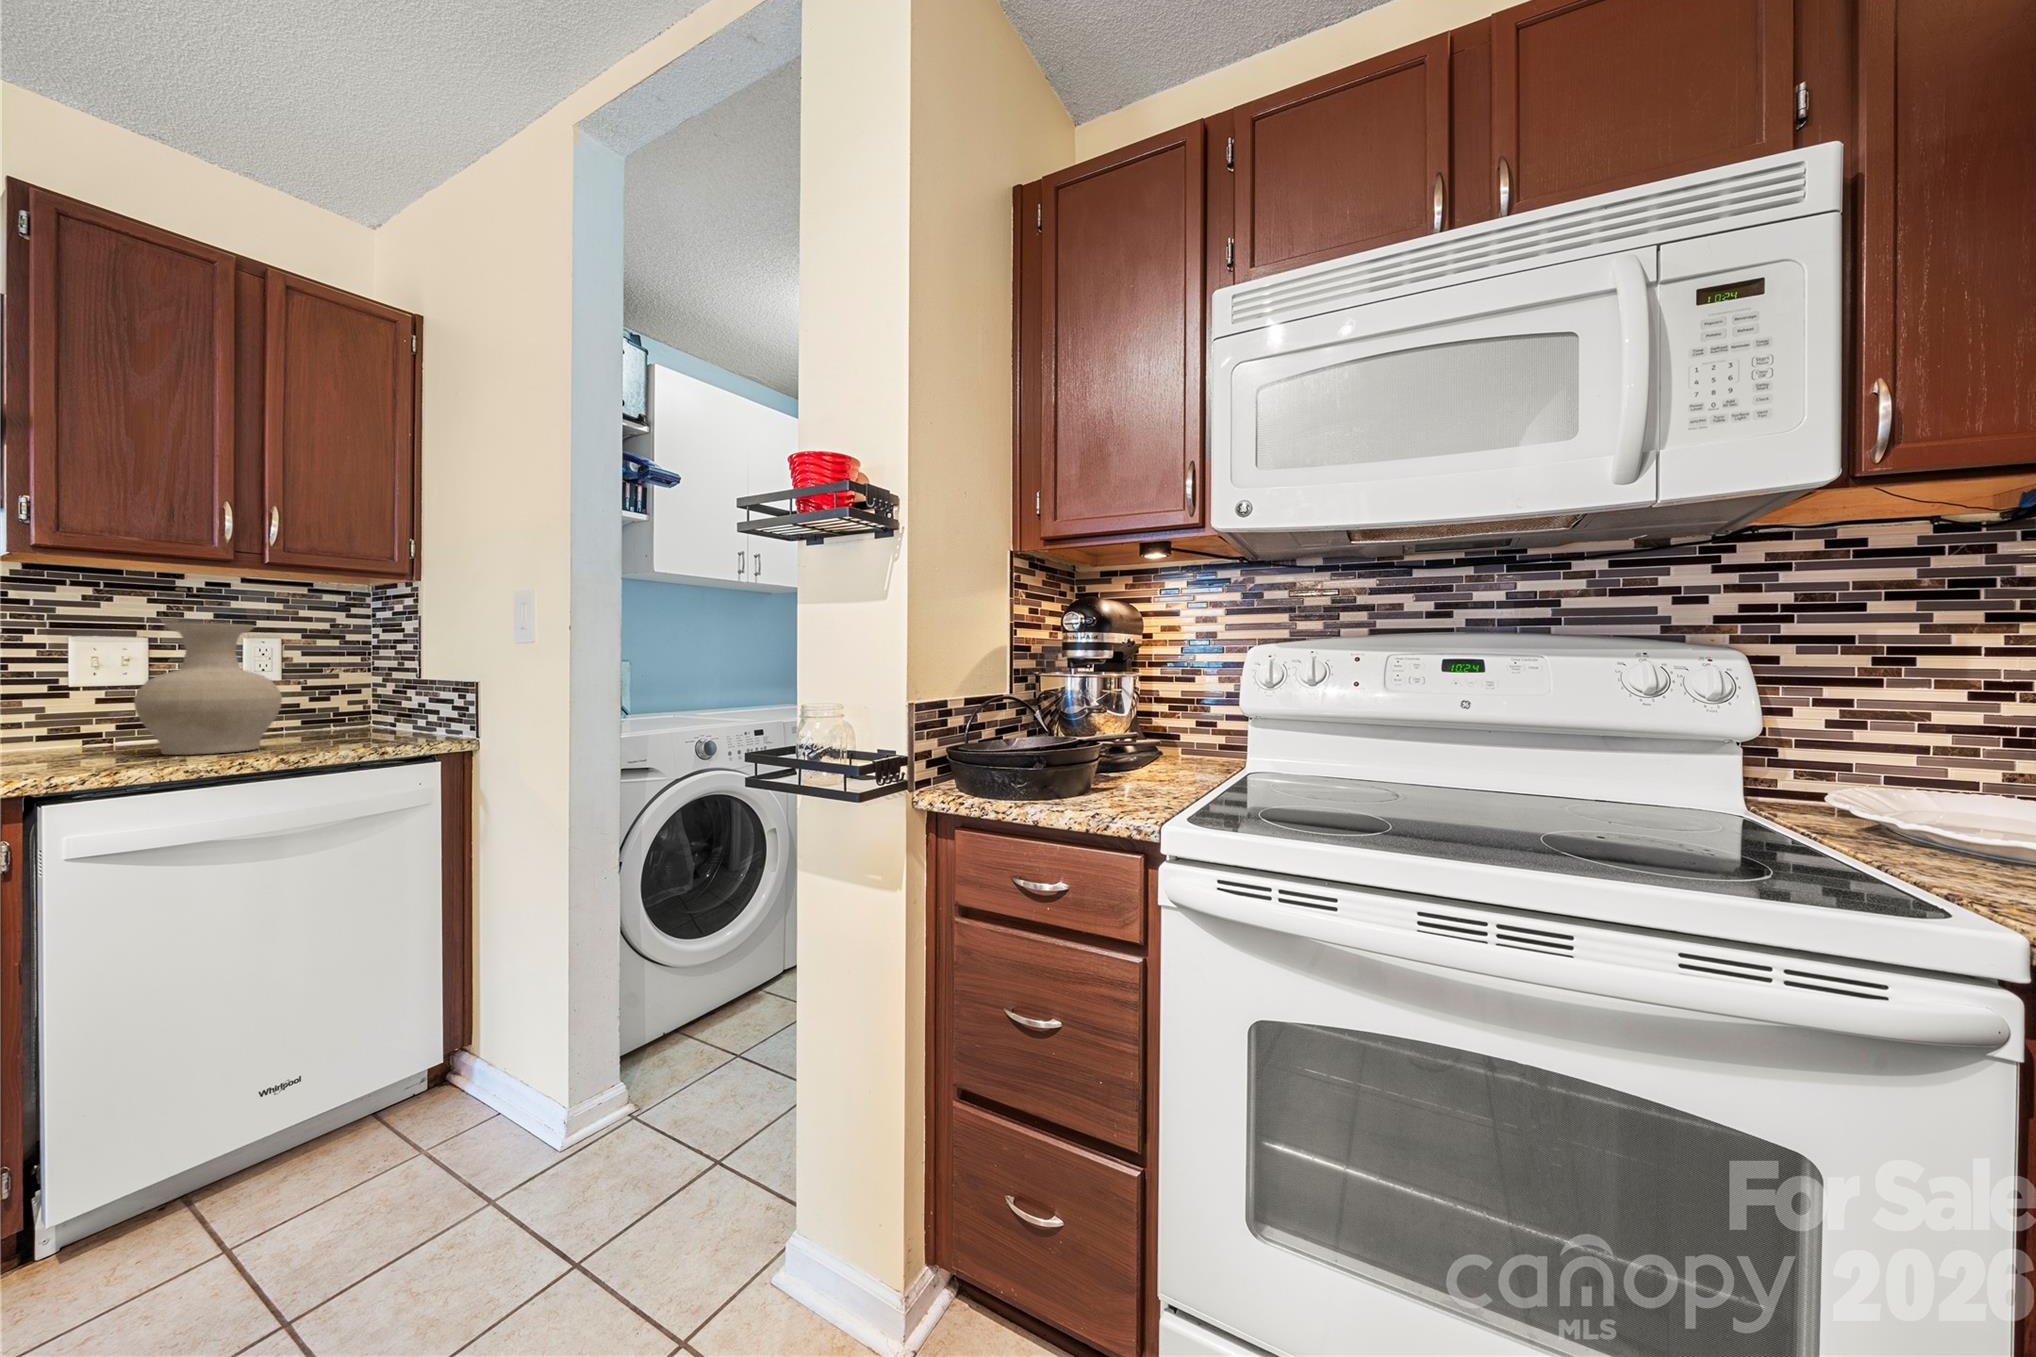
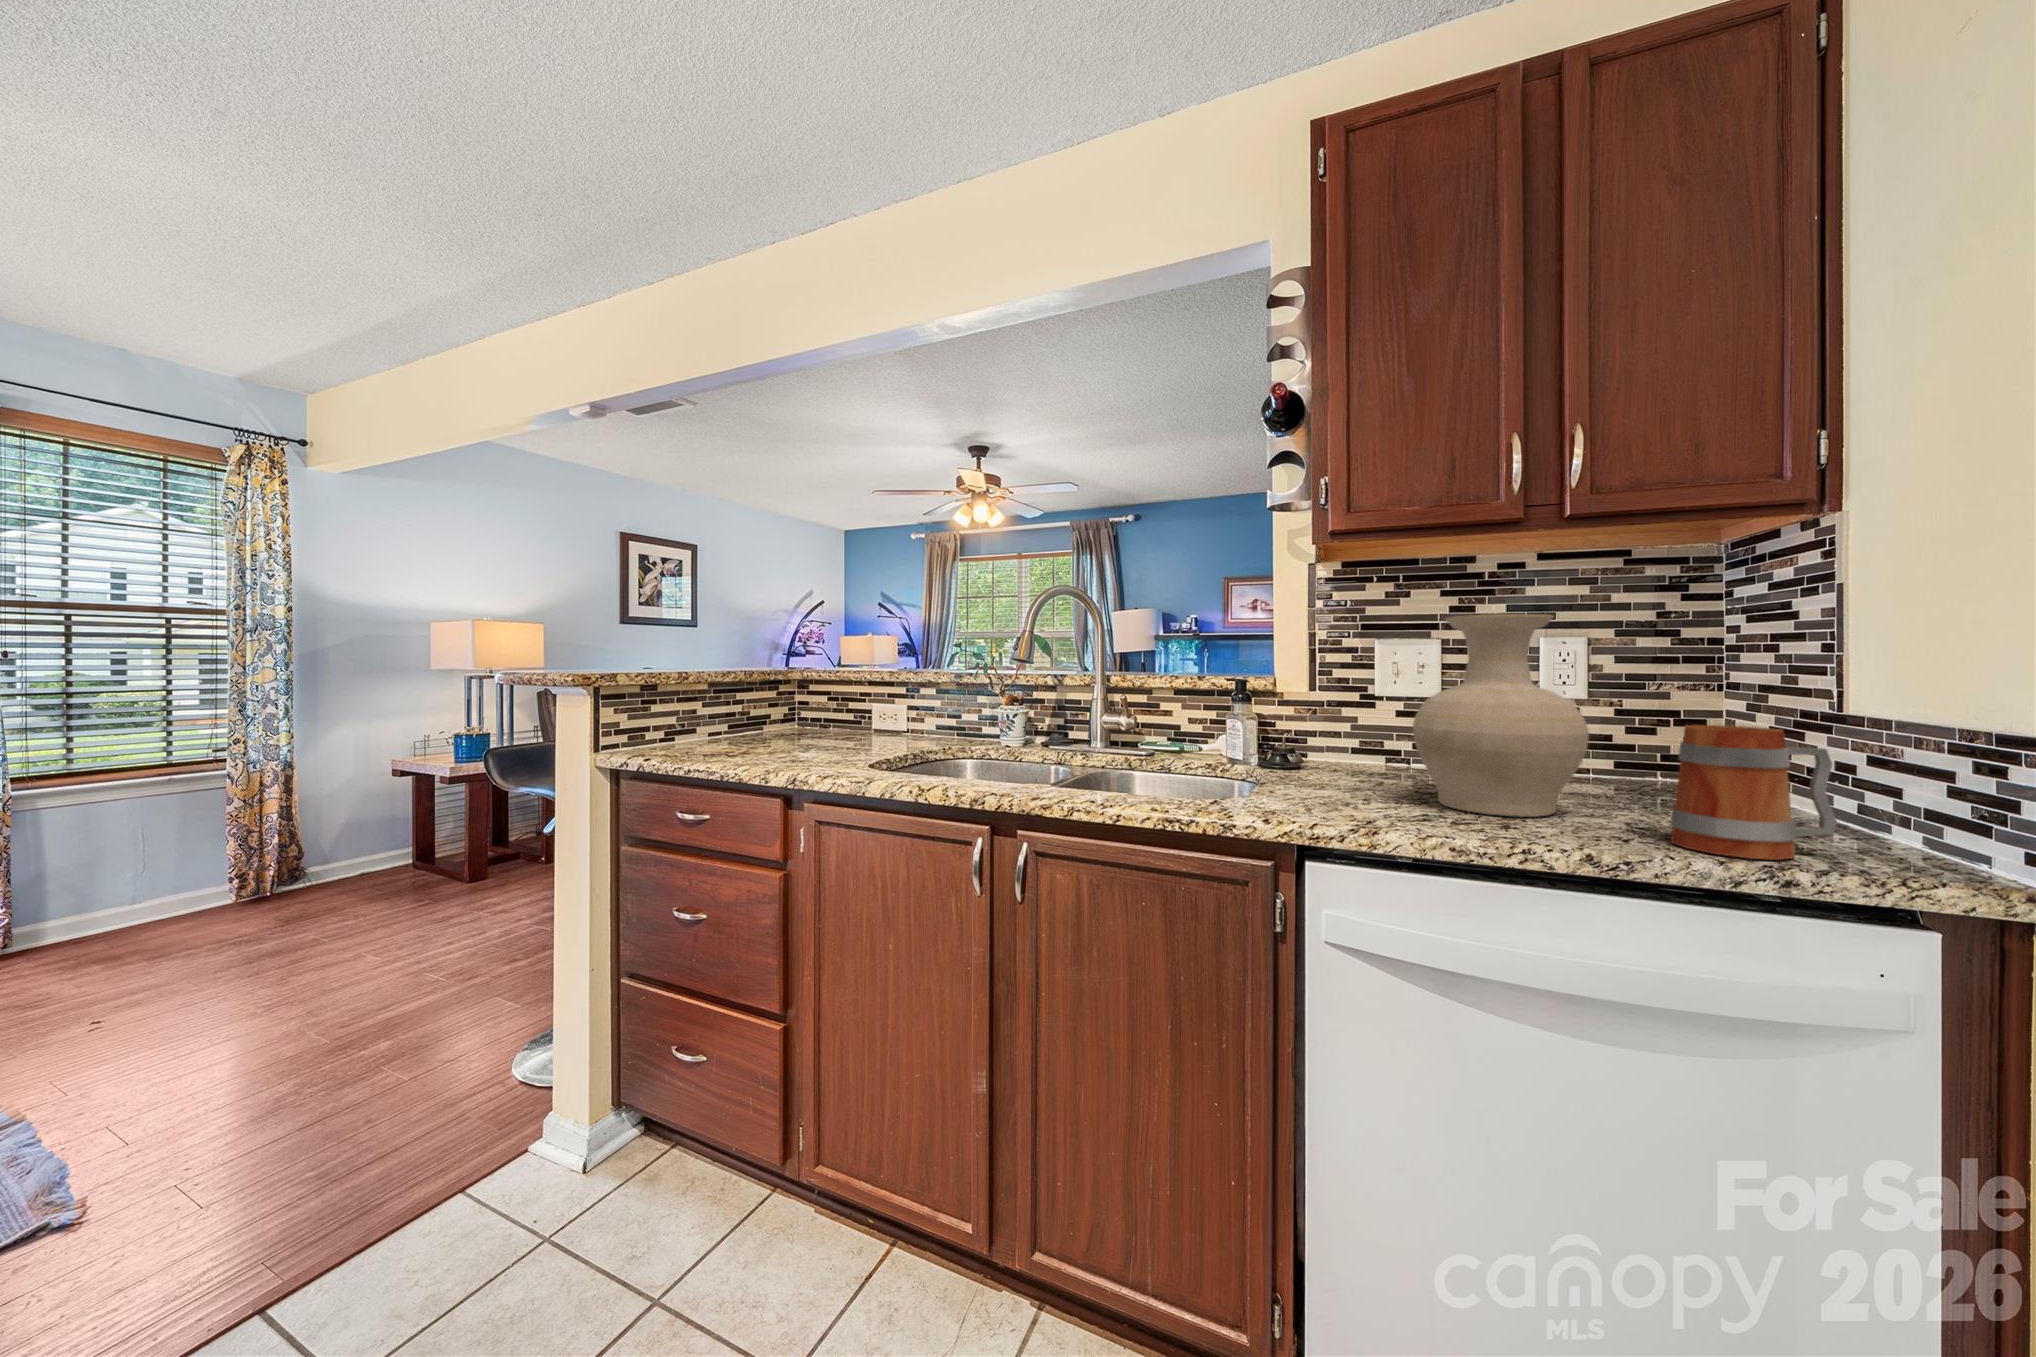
mug: none [332,687,412,750] -> present [1671,725,1837,860]

